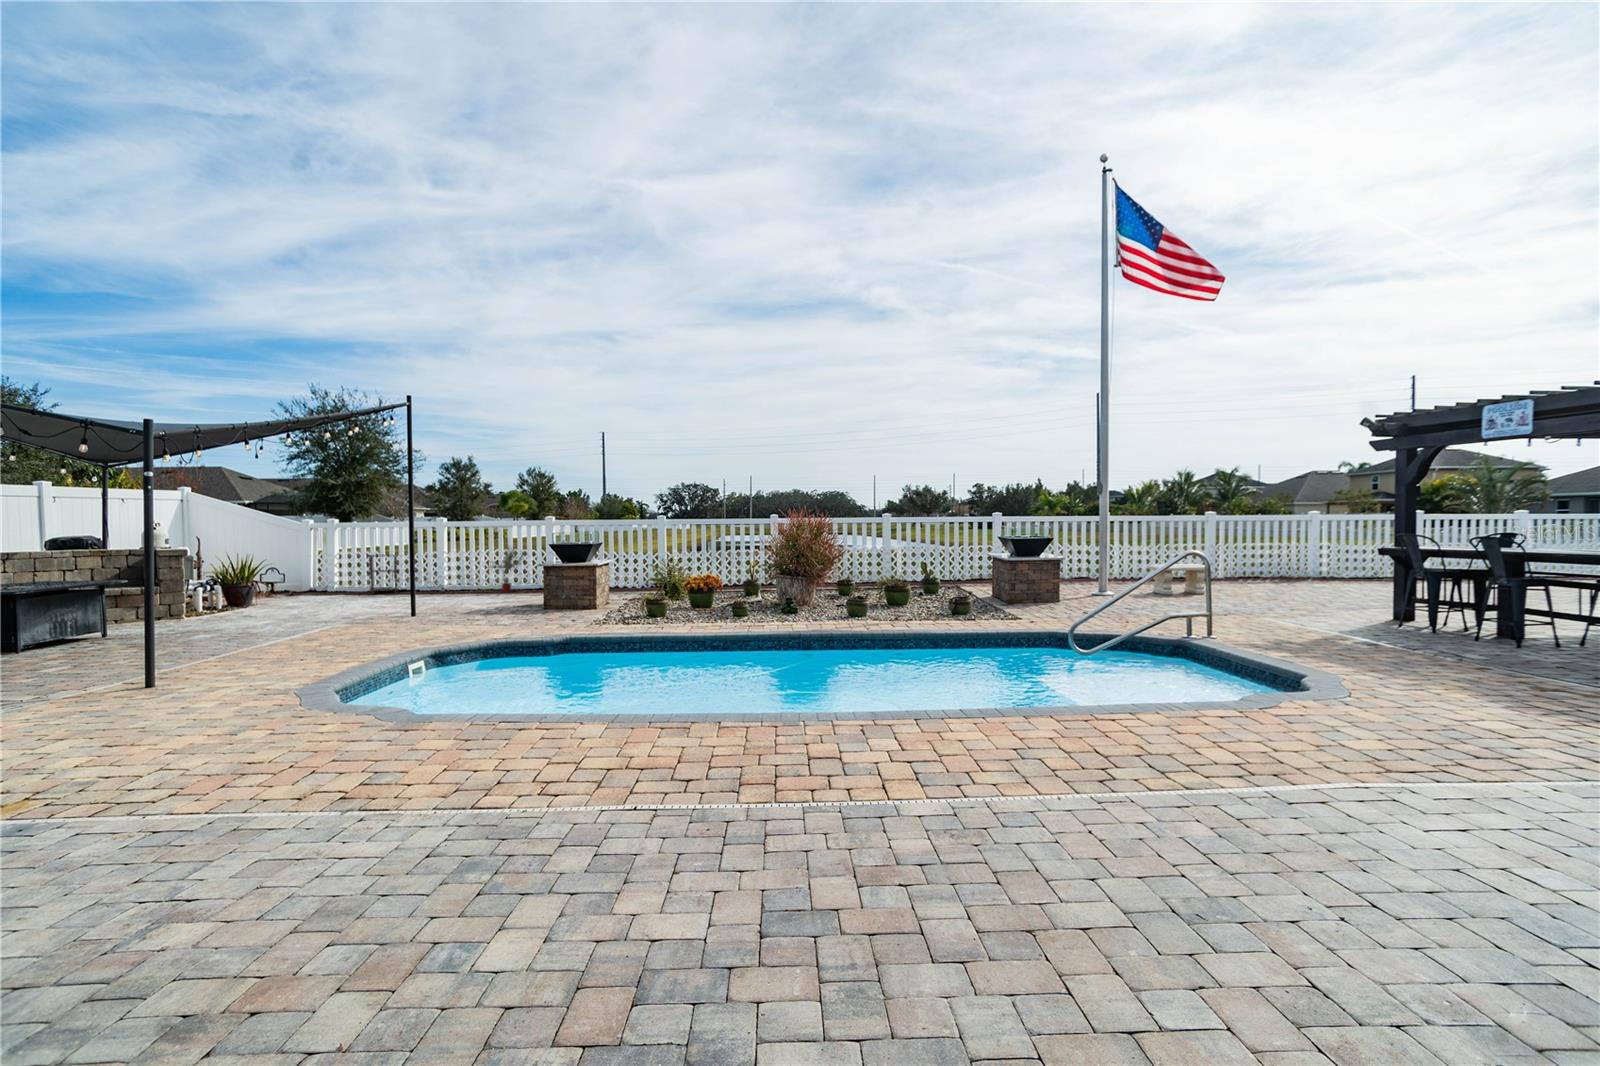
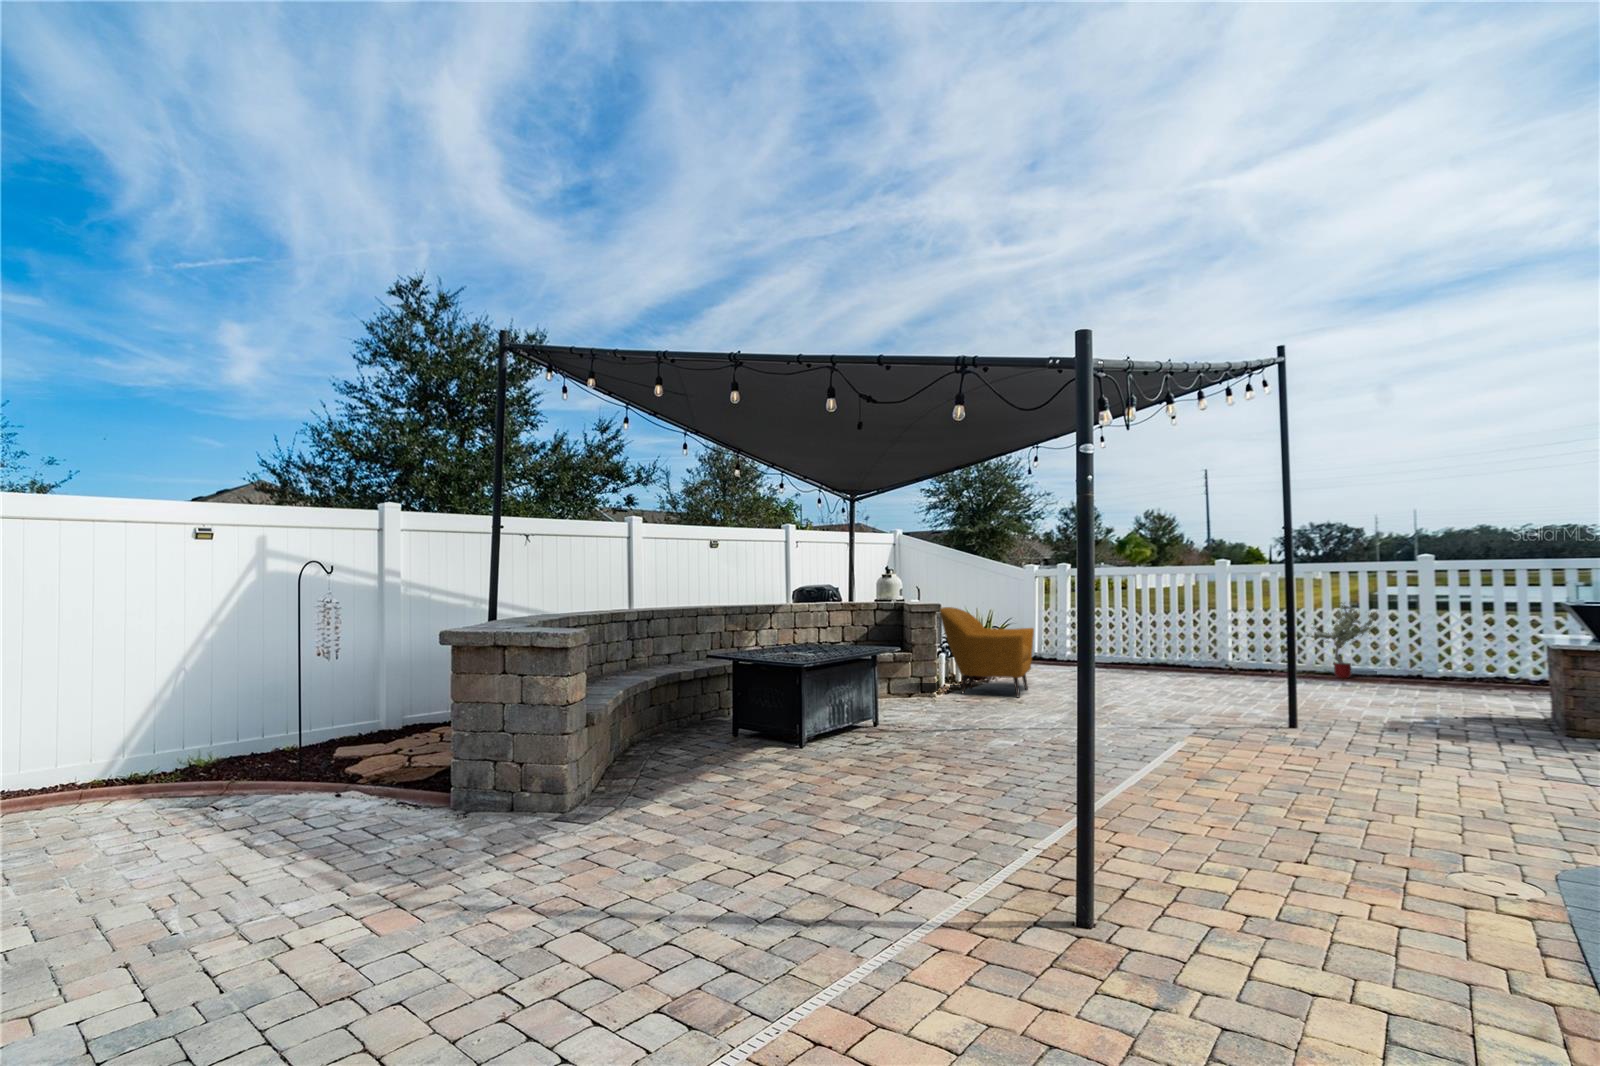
armchair: none [188,553,276,616] -> present [940,607,1034,697]
side table: present [369,554,397,594] -> none [1111,611,1155,667]

